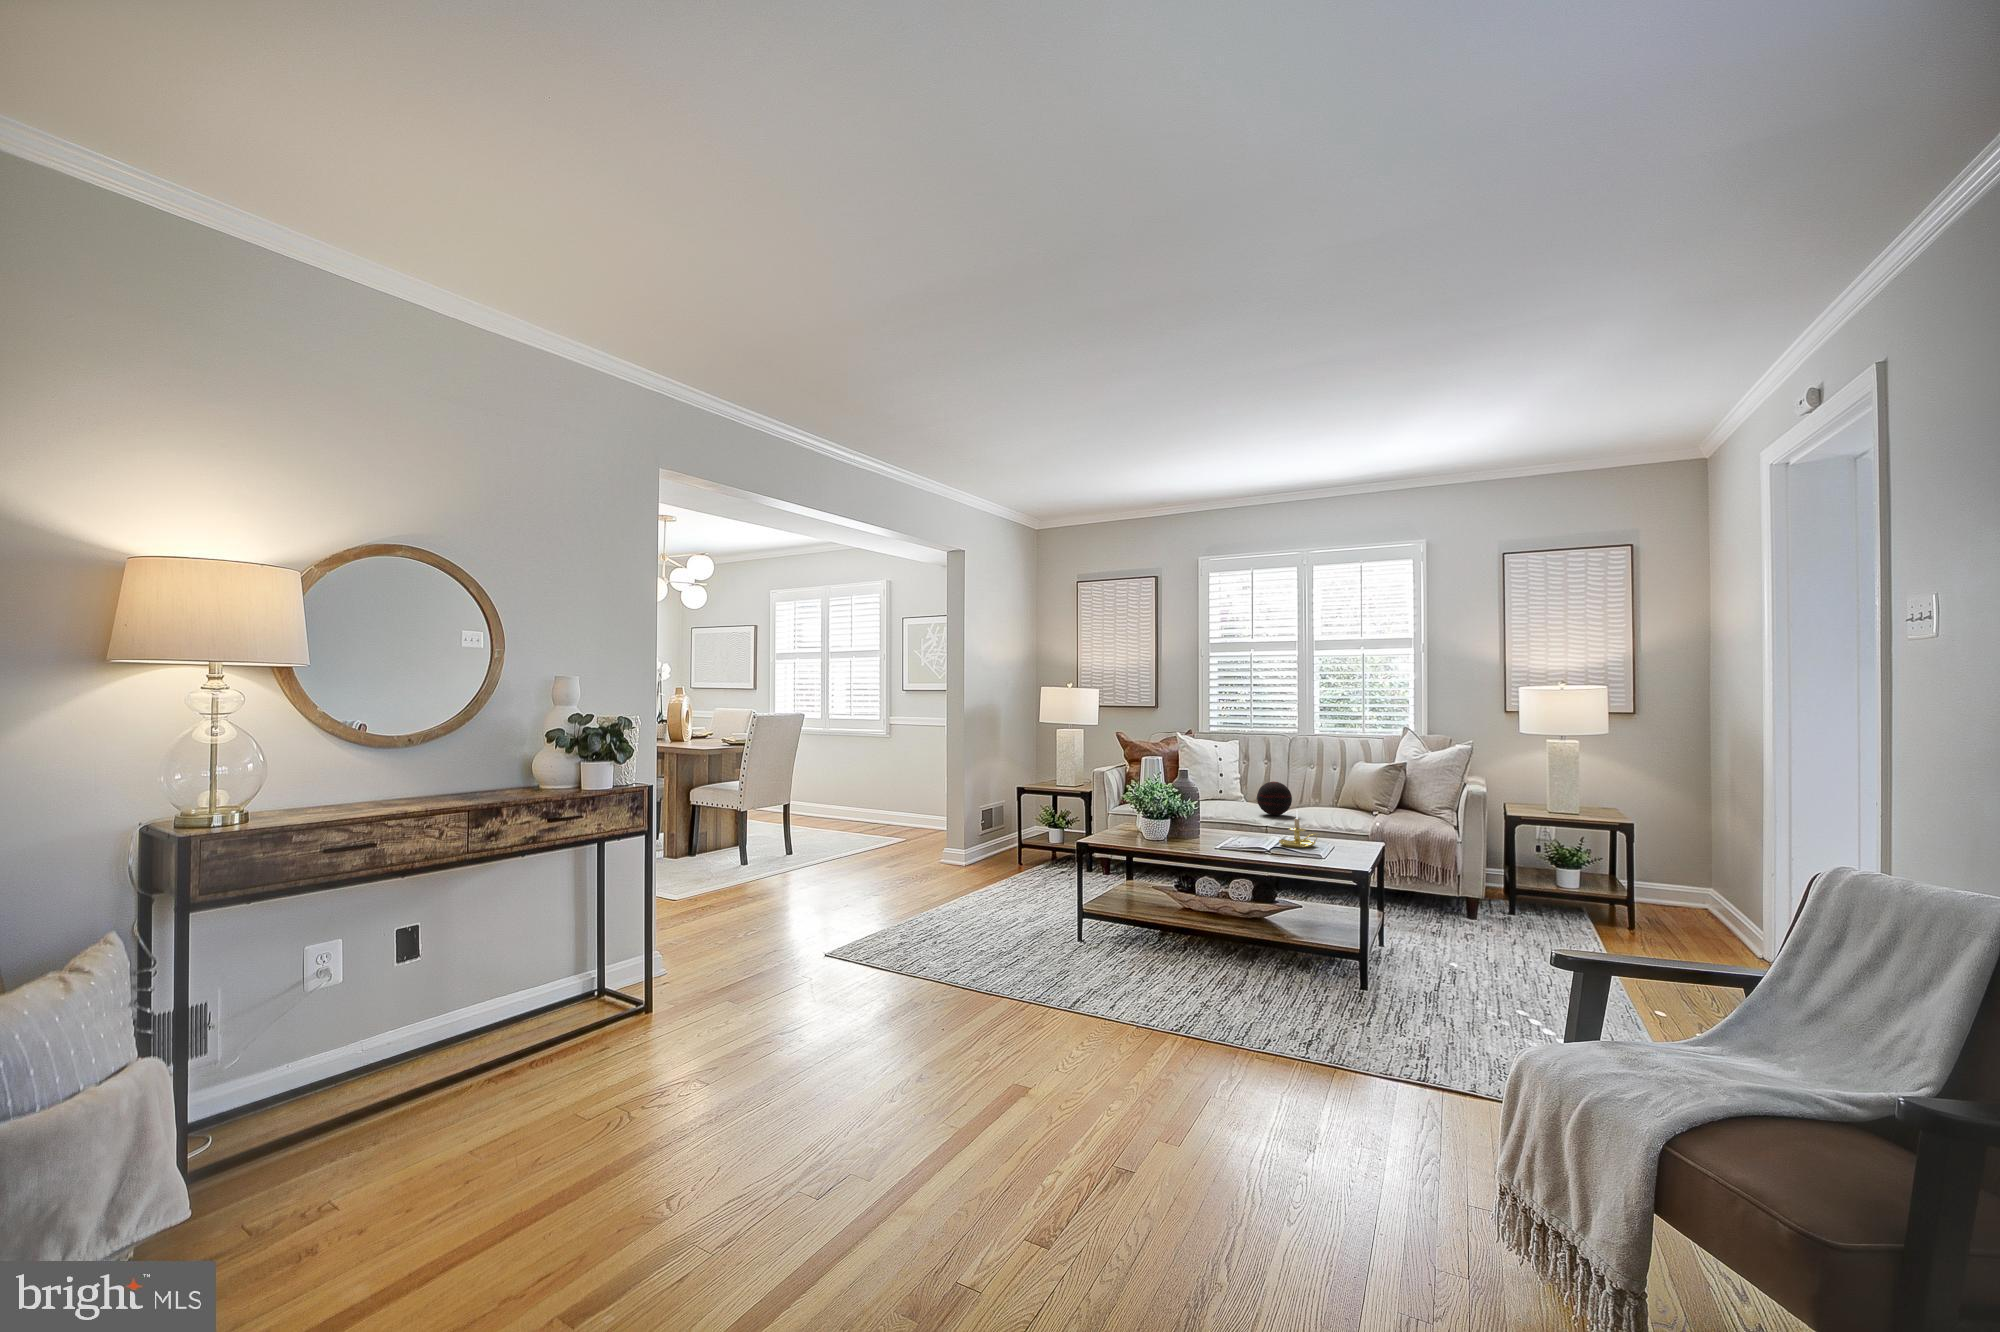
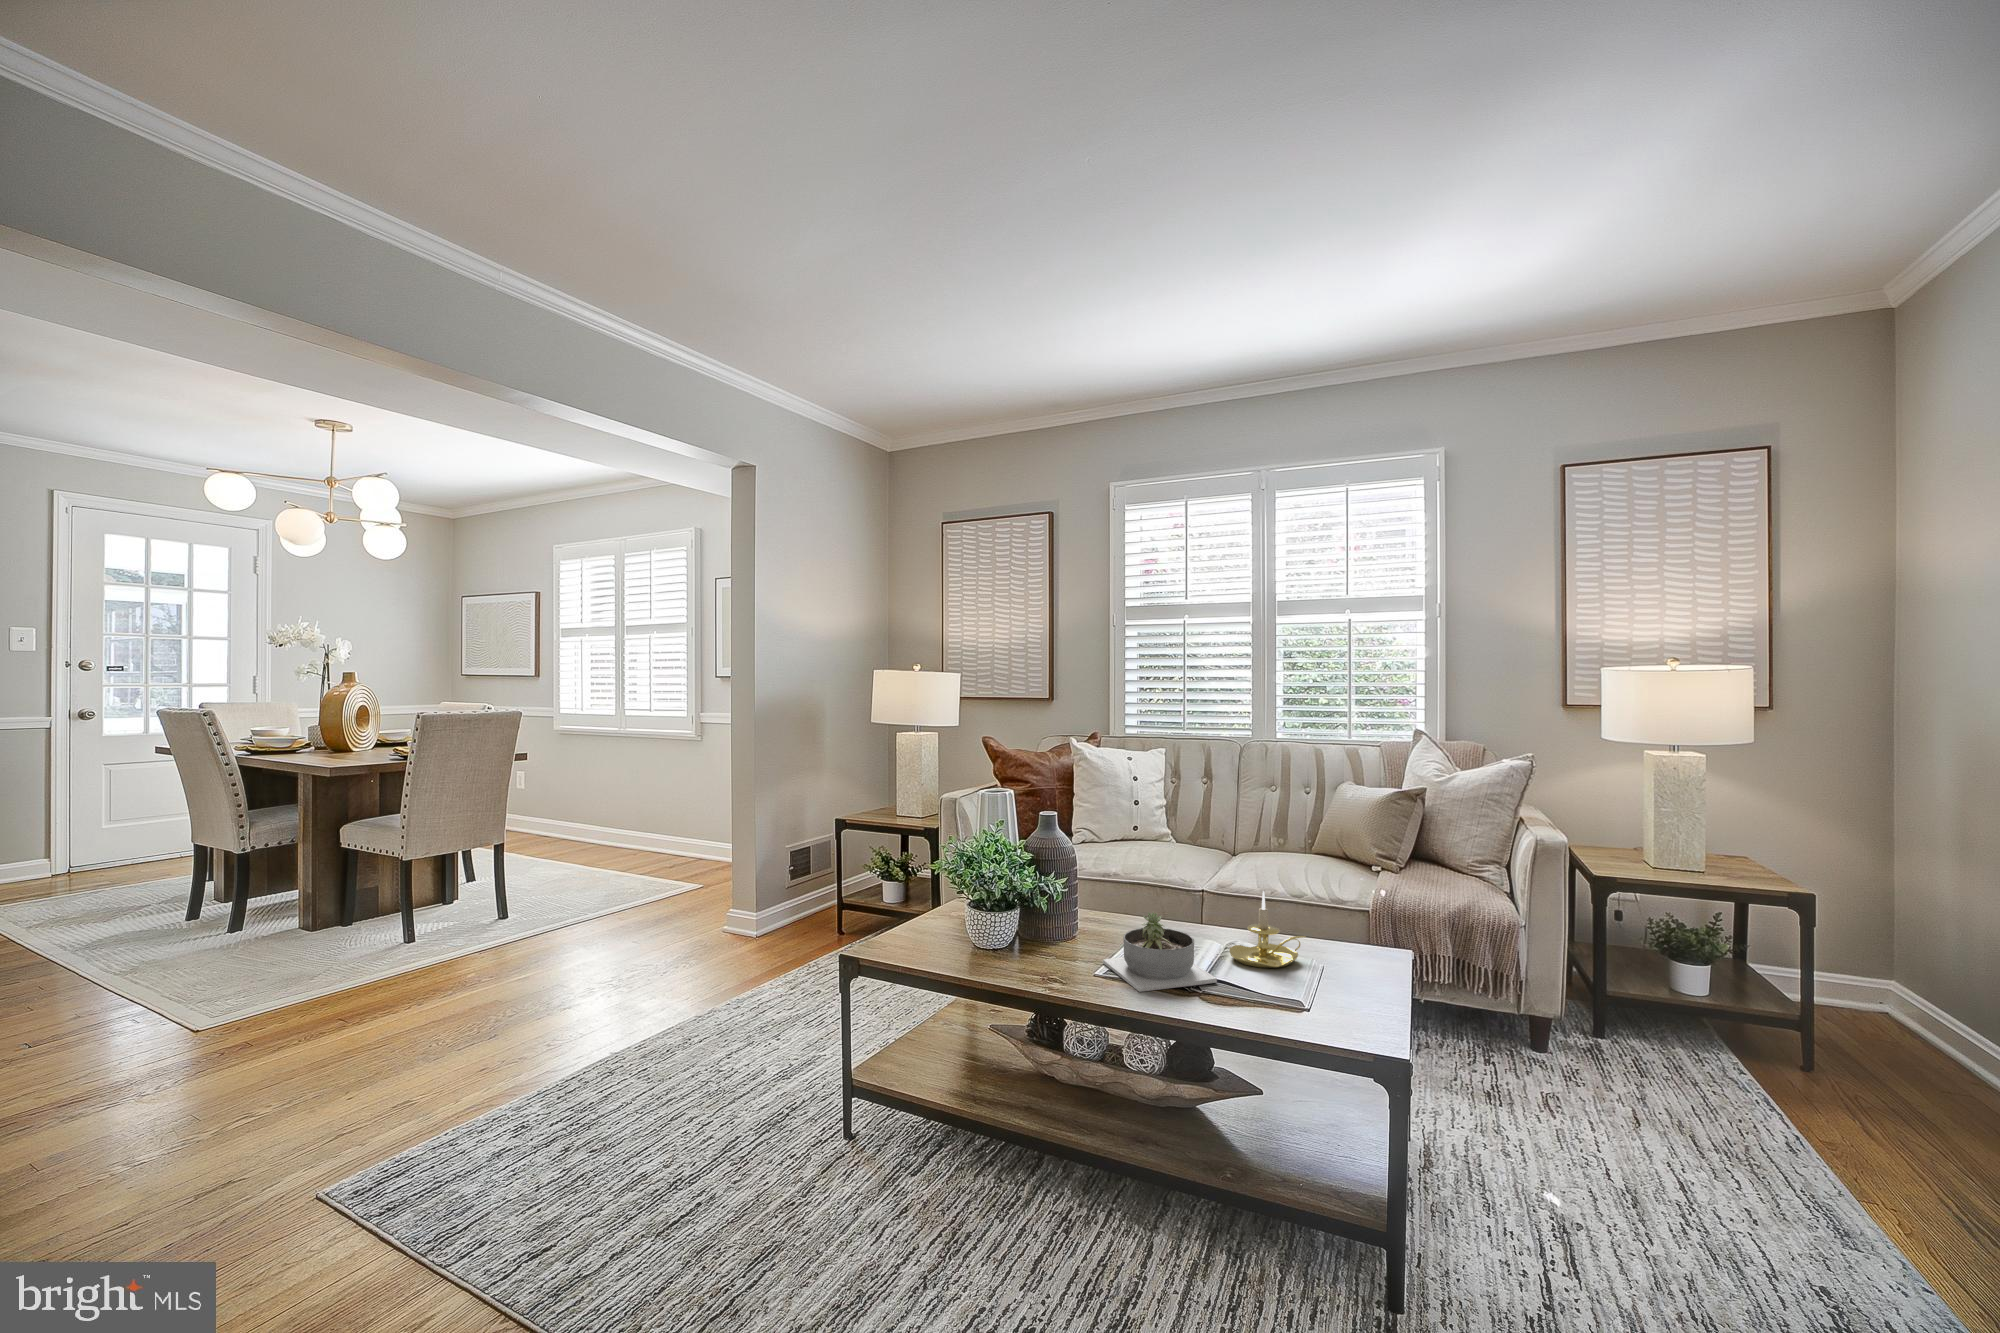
decorative orb: present [1257,782,1292,815] -> none [1191,816,1245,870]
succulent planter: none [1212,817,1272,853] -> present [1103,912,1217,992]

